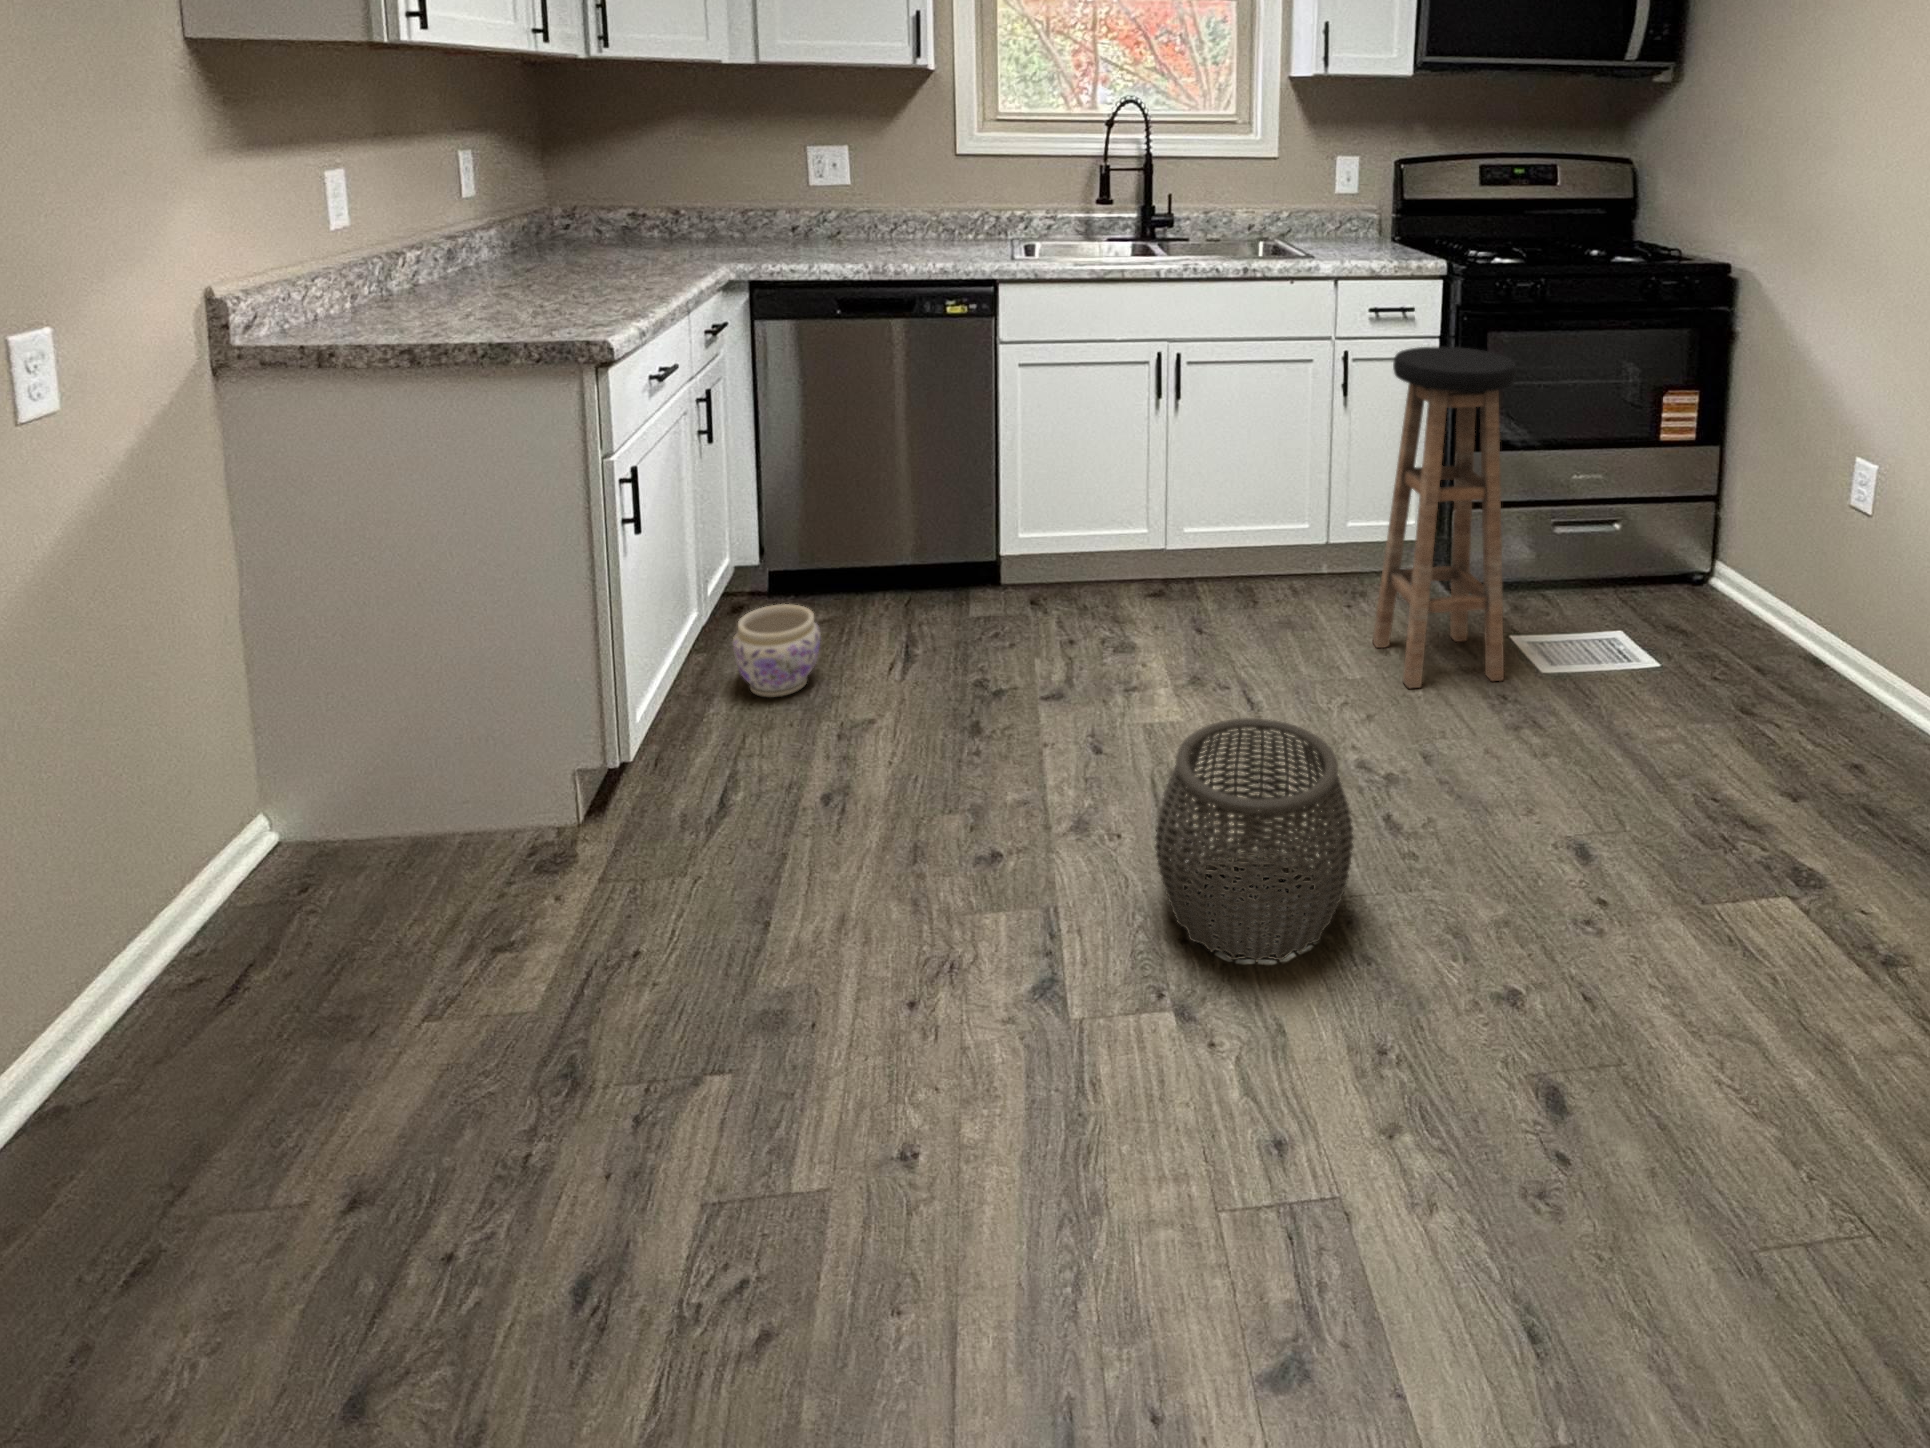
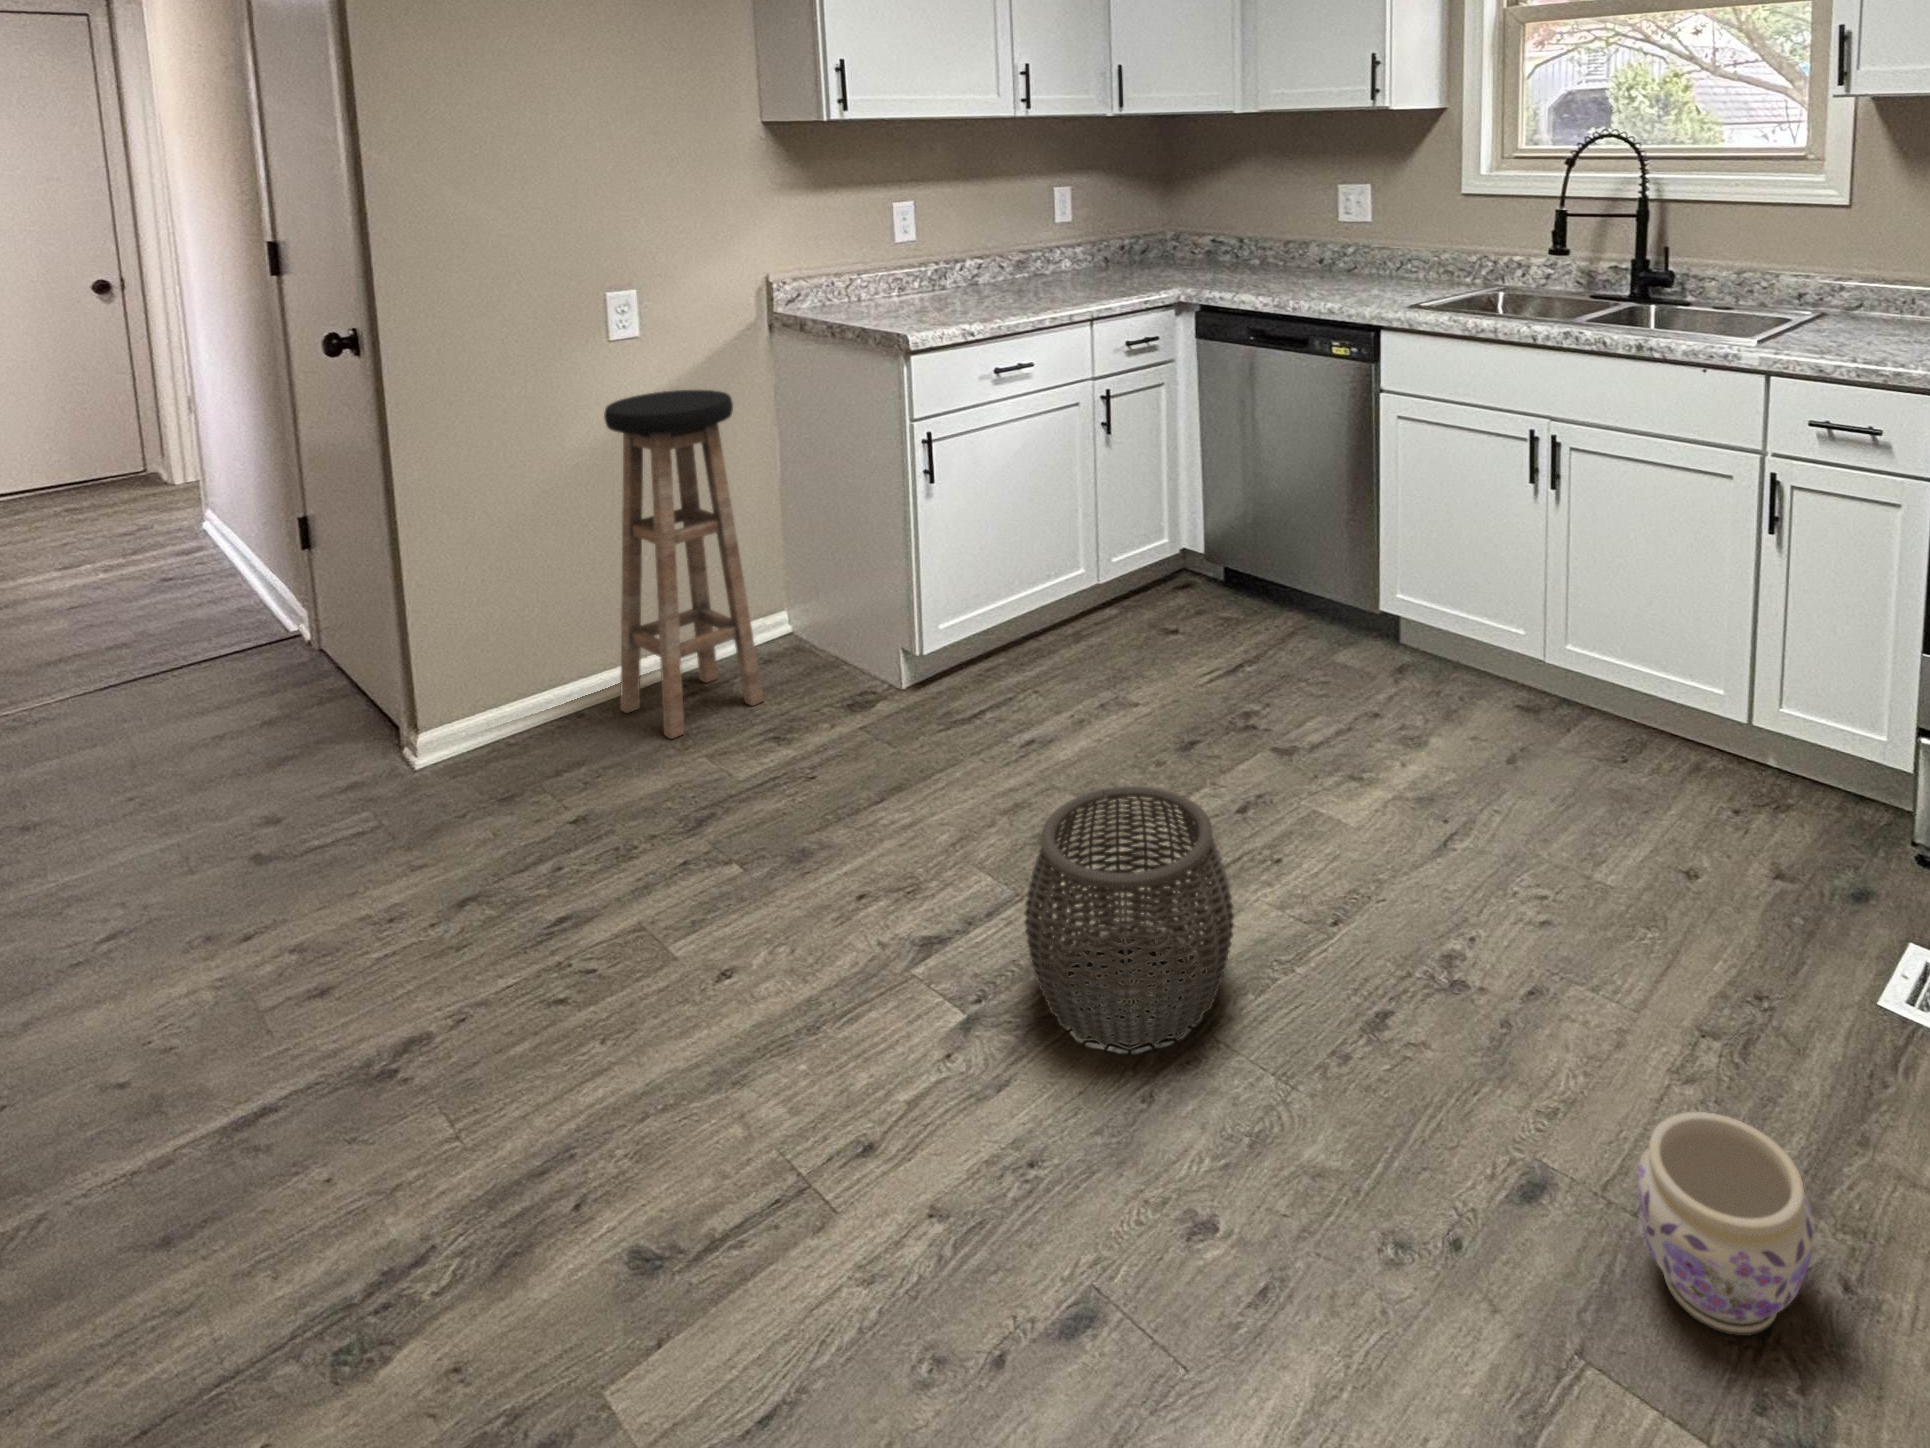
bar stool: present [1373,347,1517,688] -> present [604,390,763,739]
planter: present [733,604,820,698] -> present [1637,1112,1814,1336]

